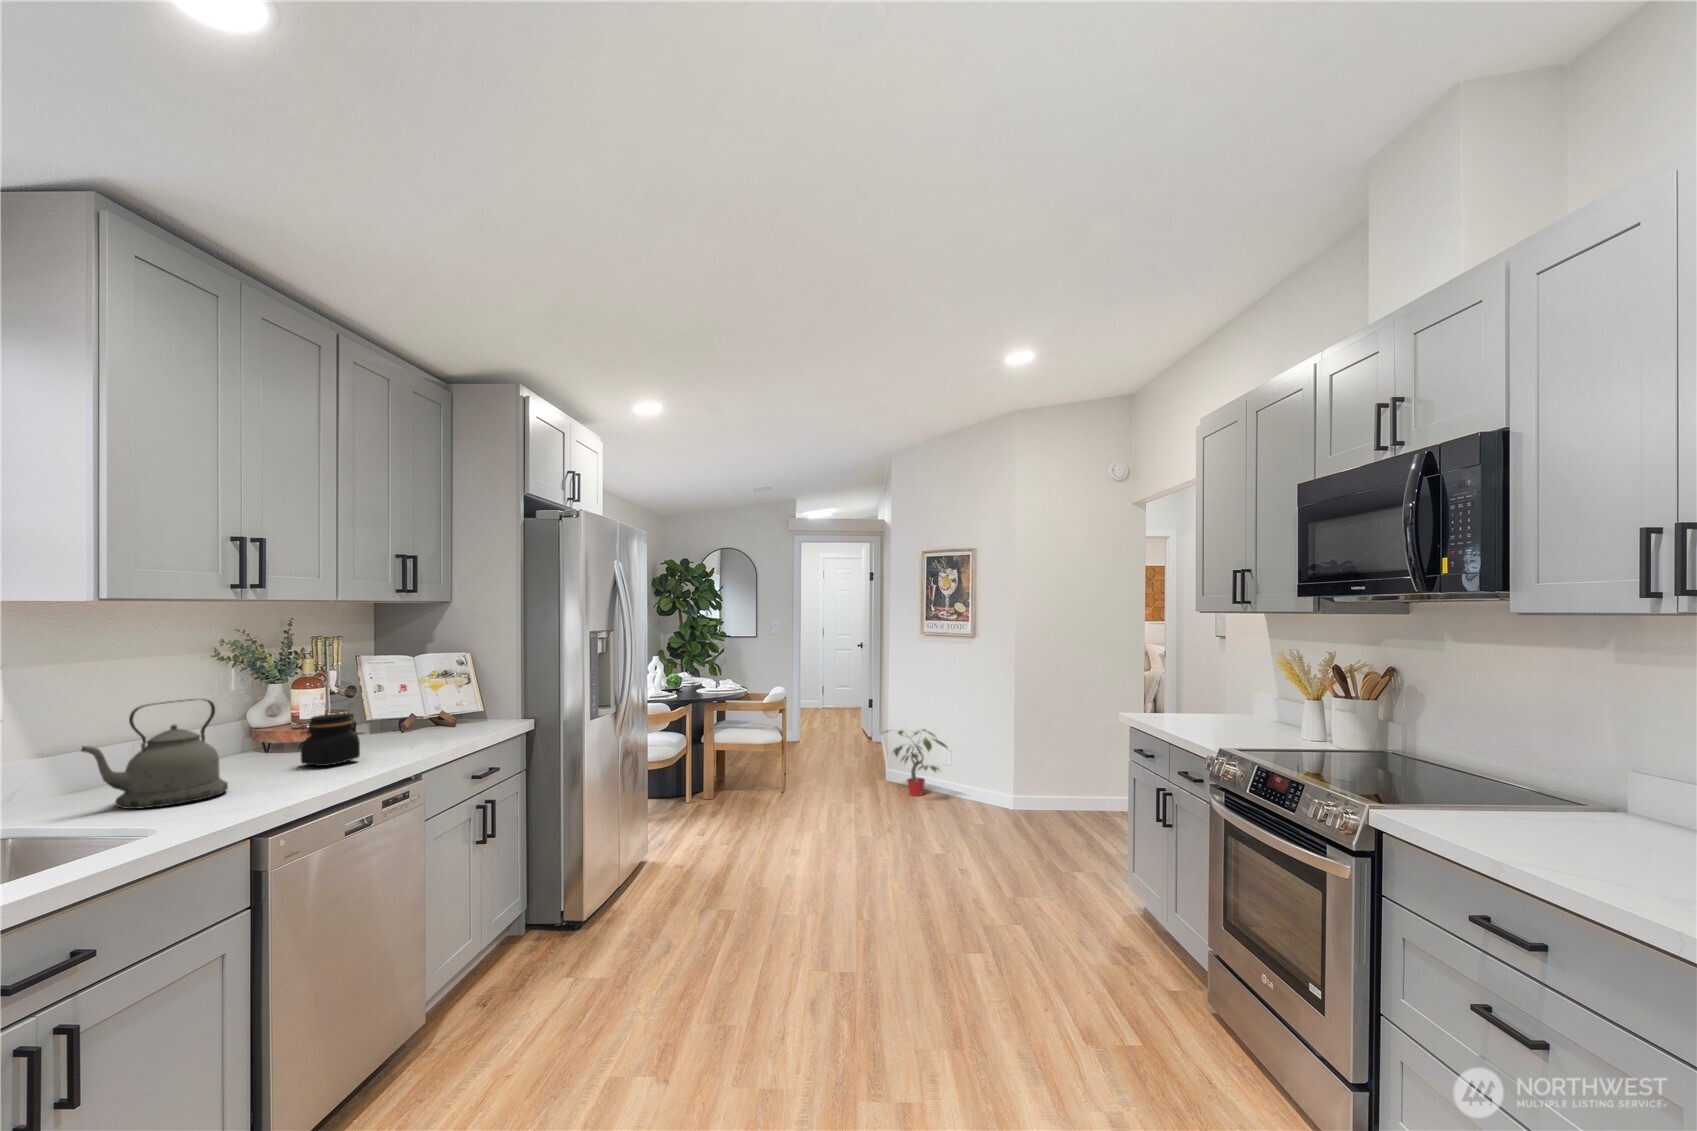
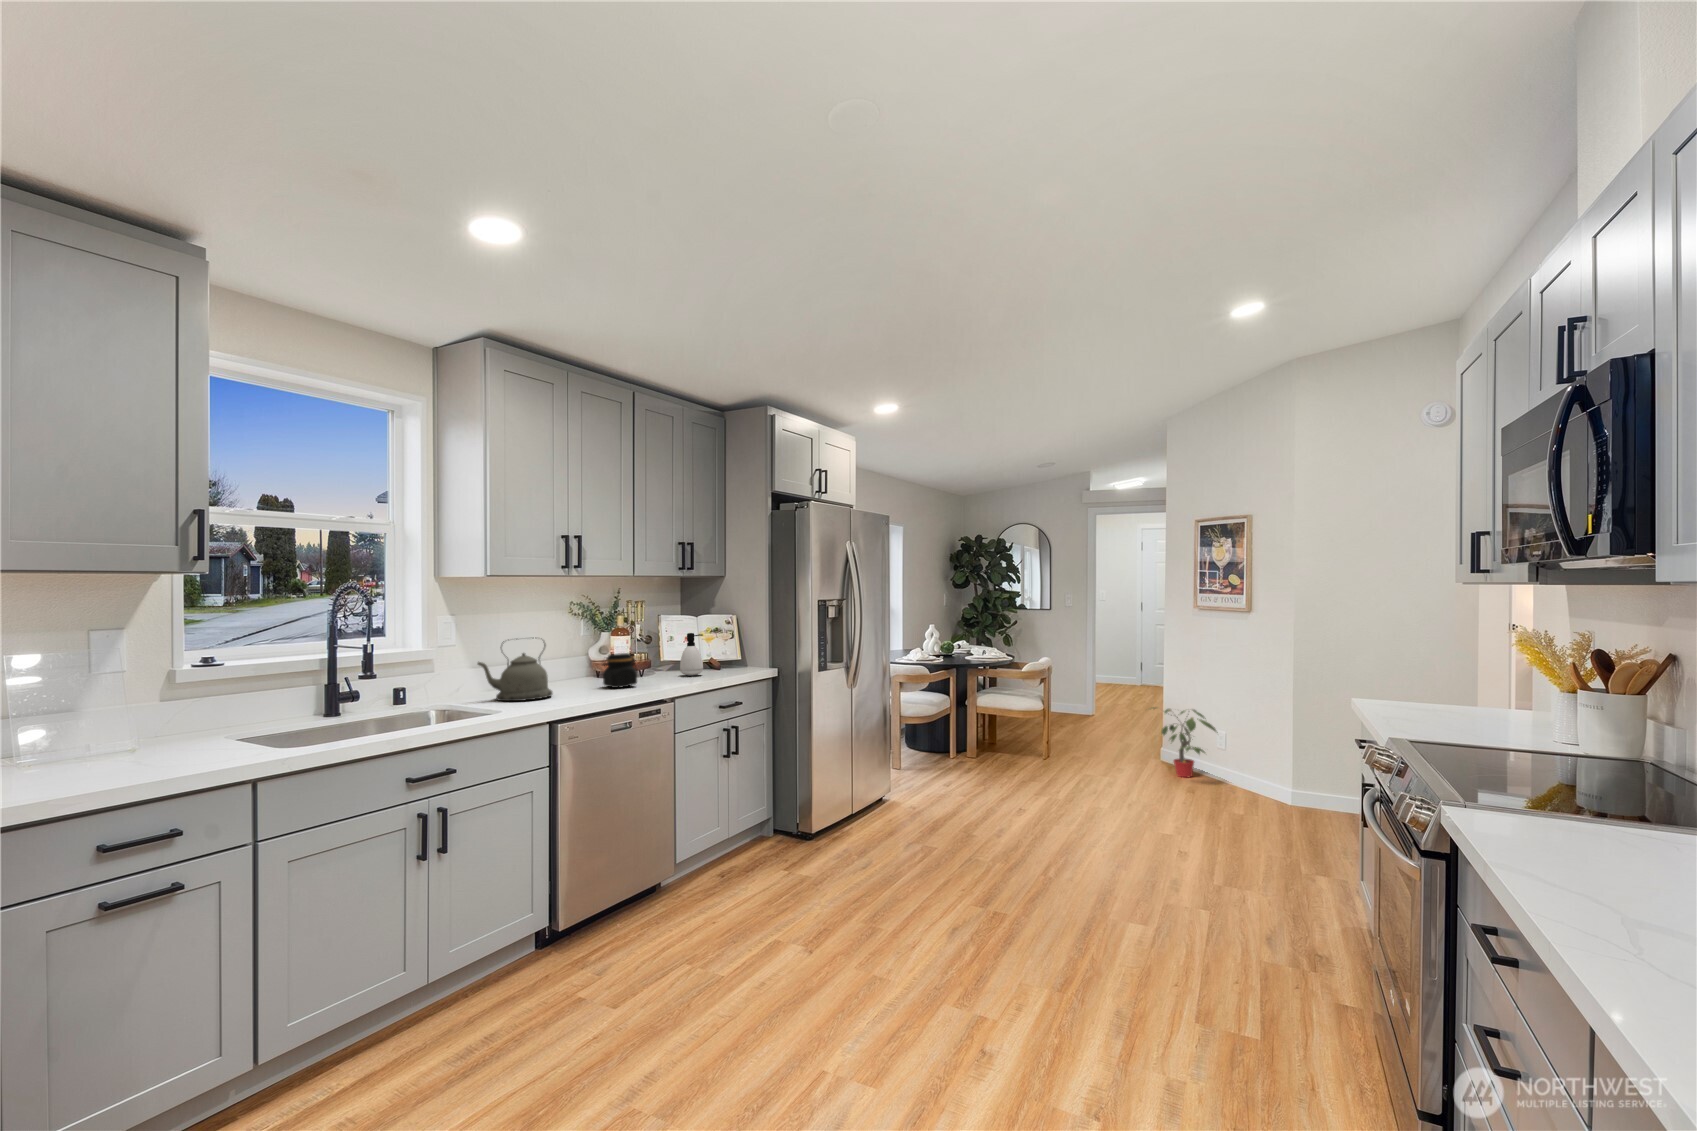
soap dispenser: none [405,679,441,737] -> present [680,633,703,676]

